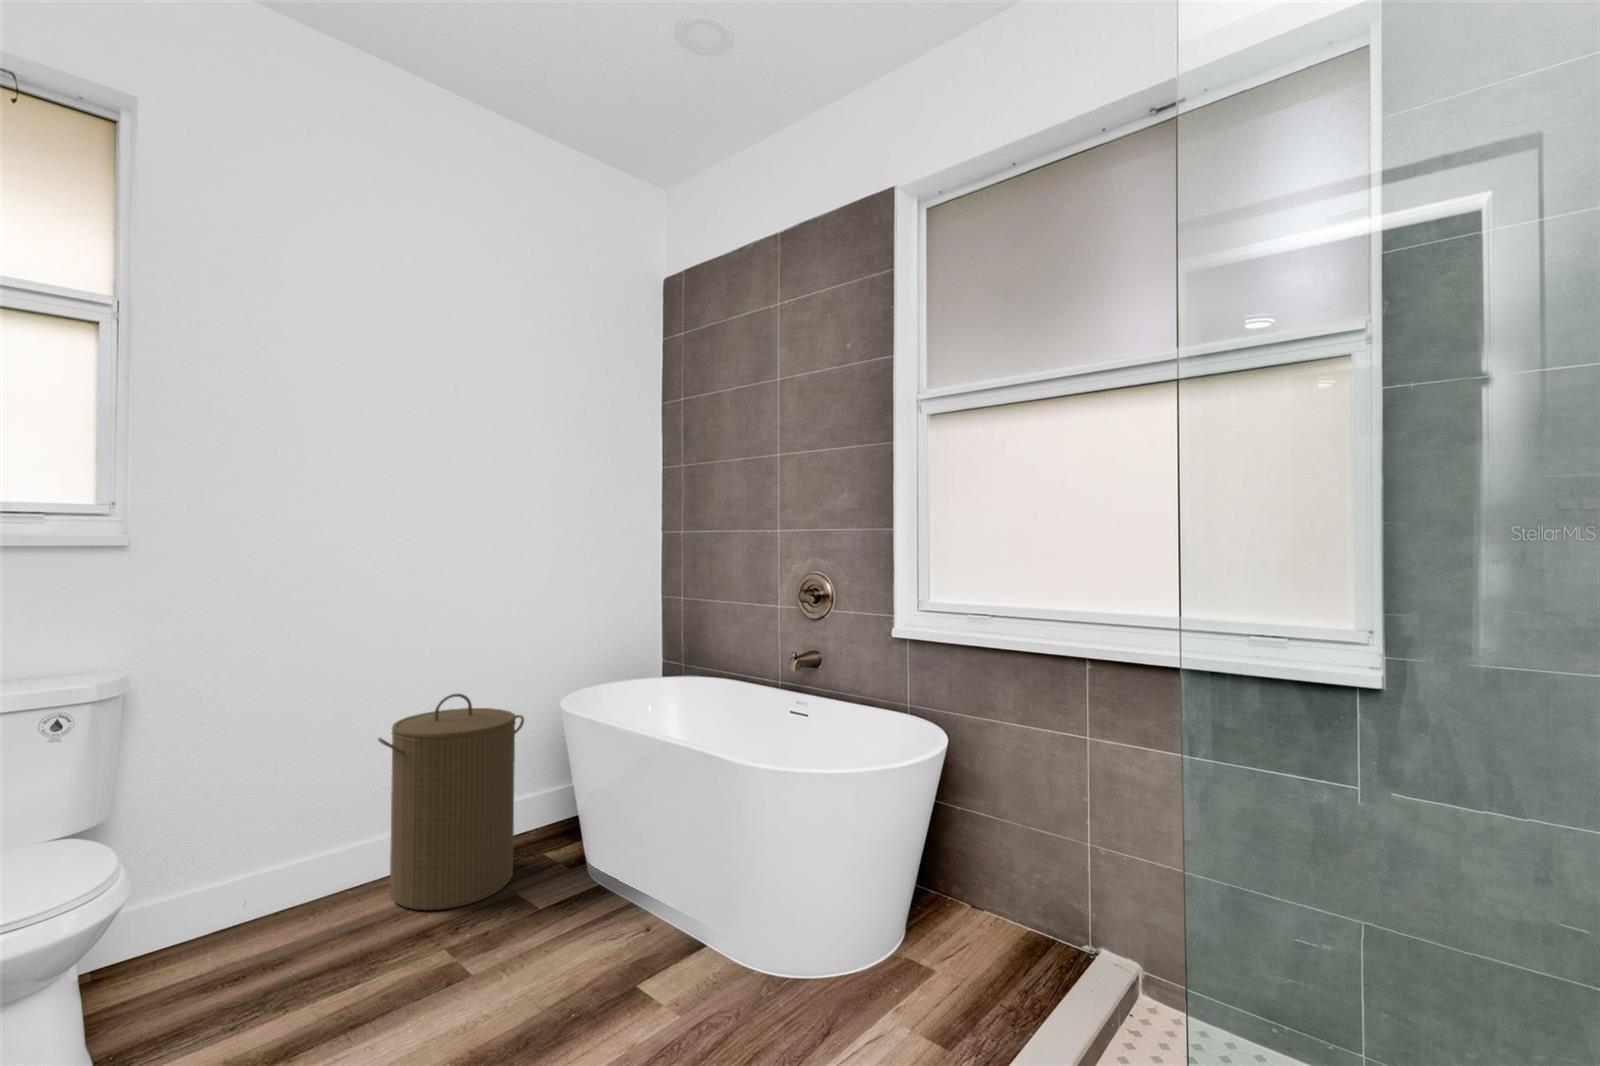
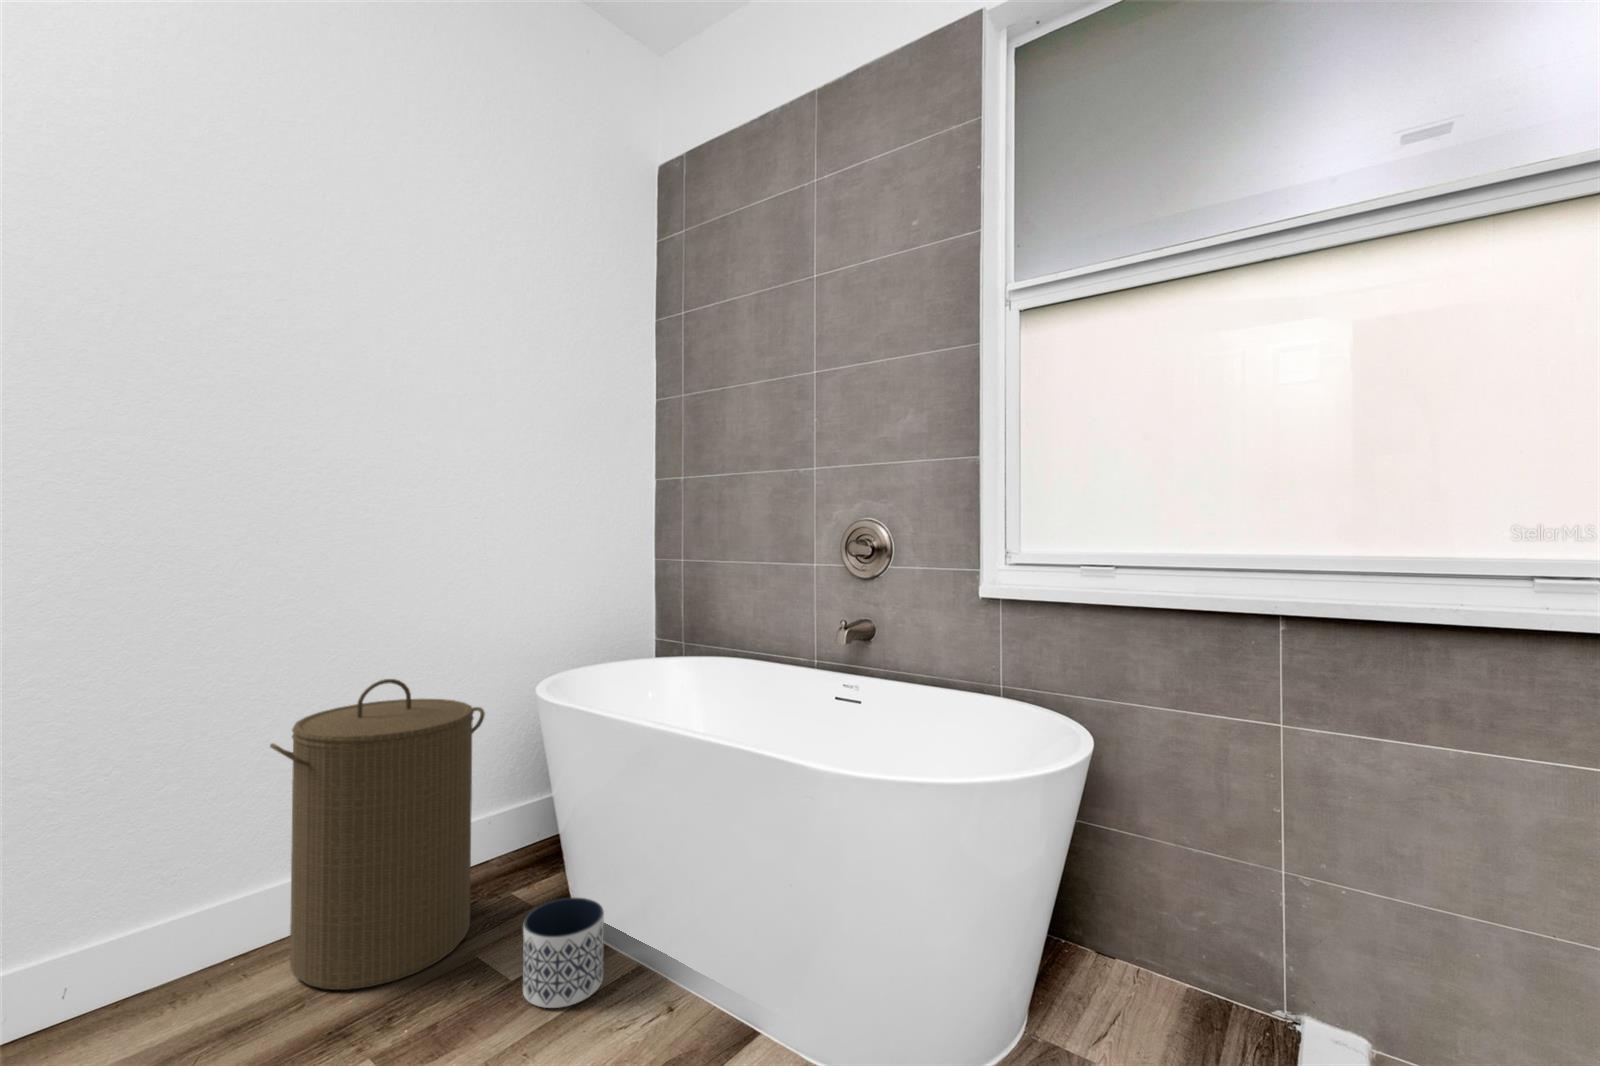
planter: none [547,853,604,926] -> present [523,898,604,1008]

